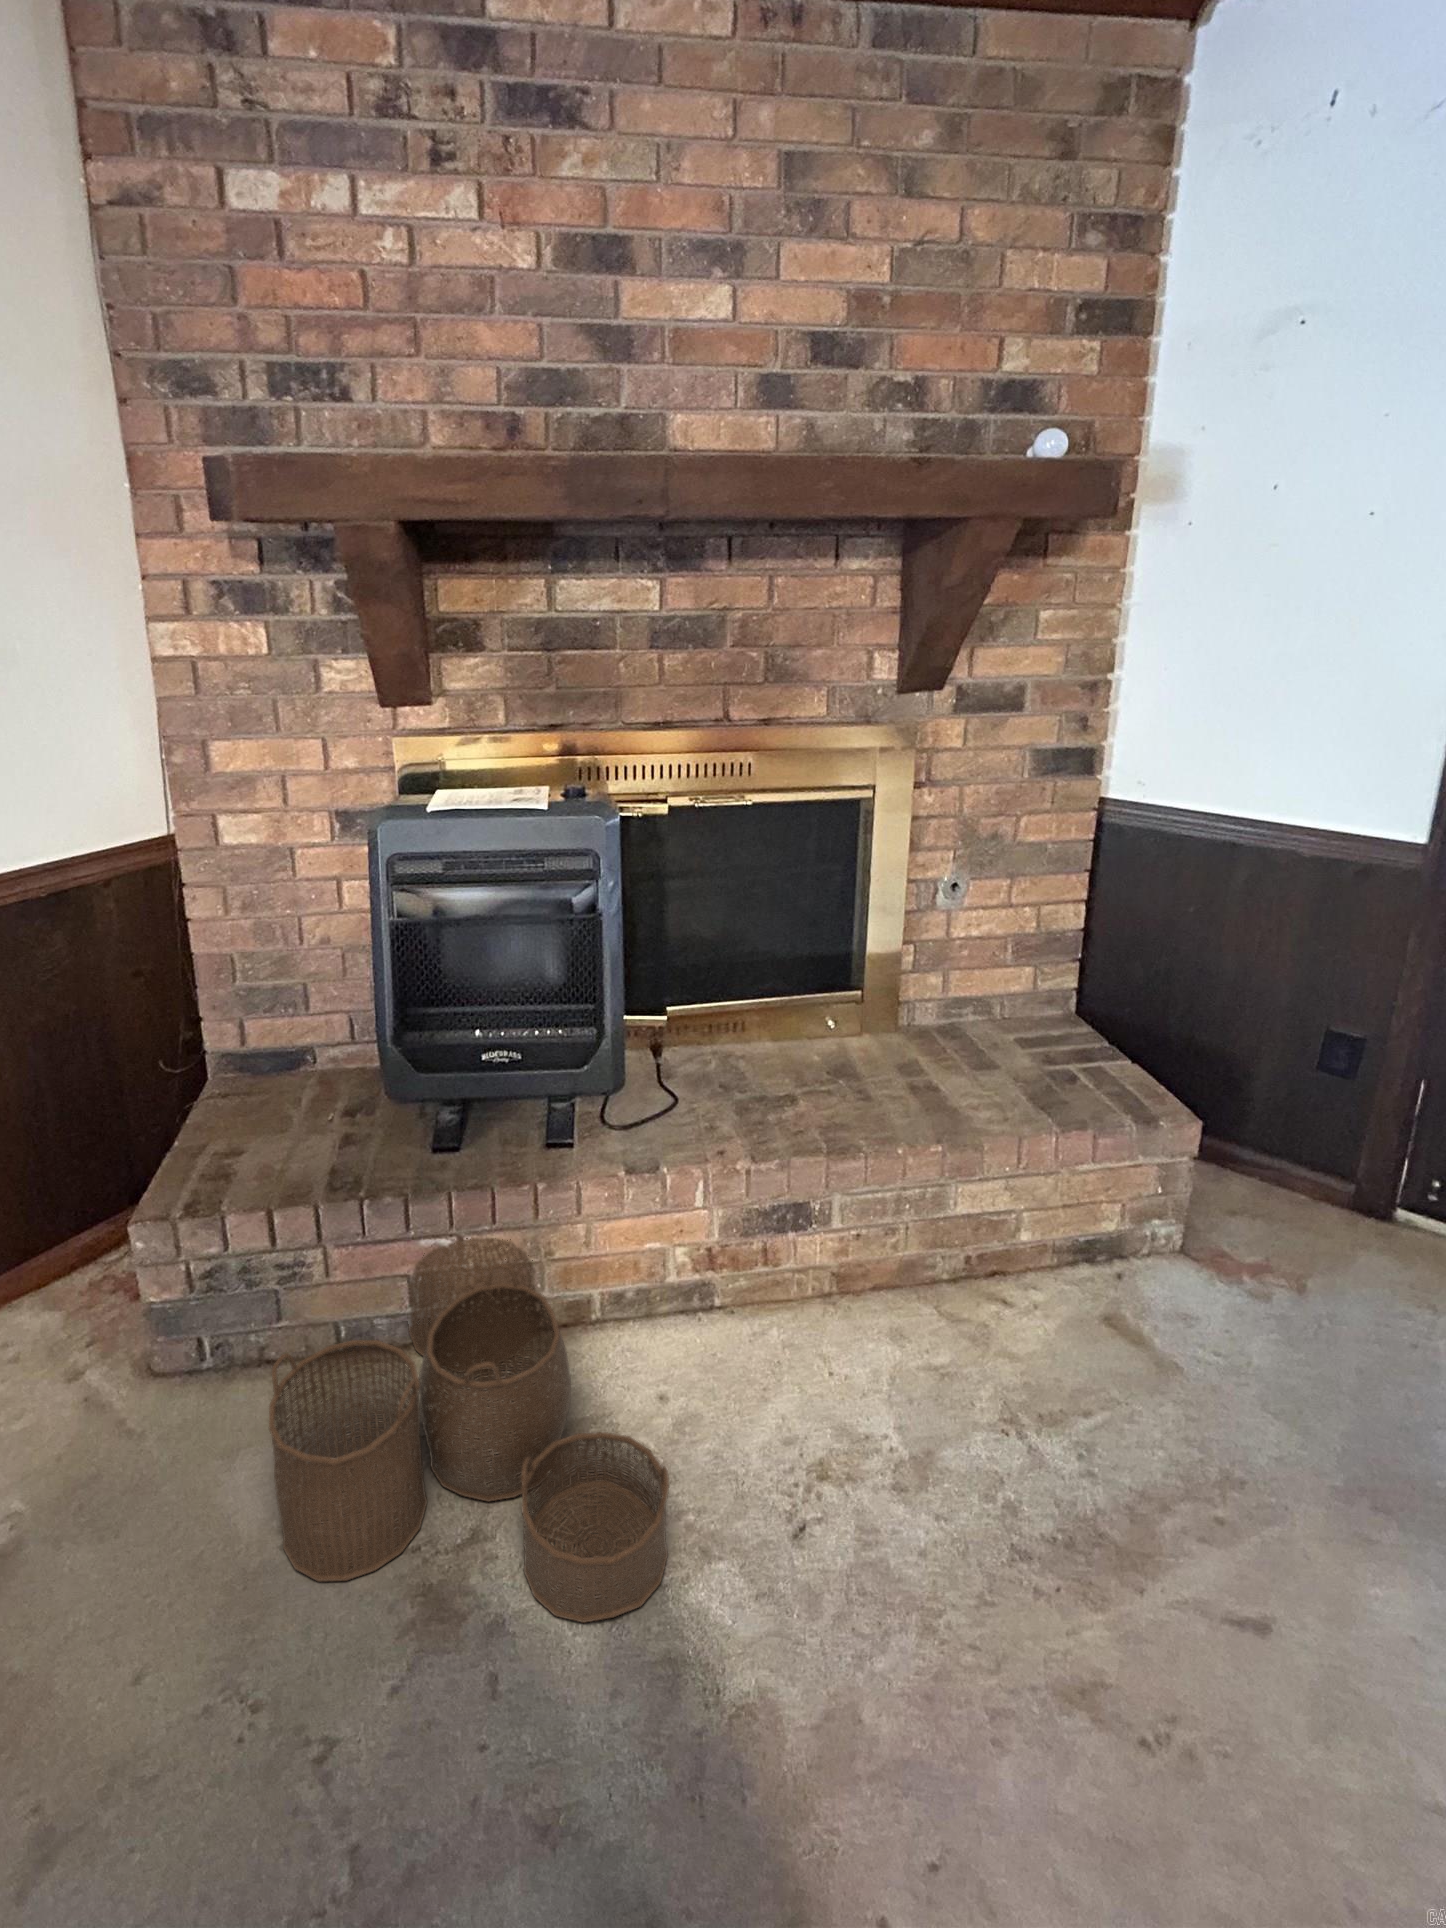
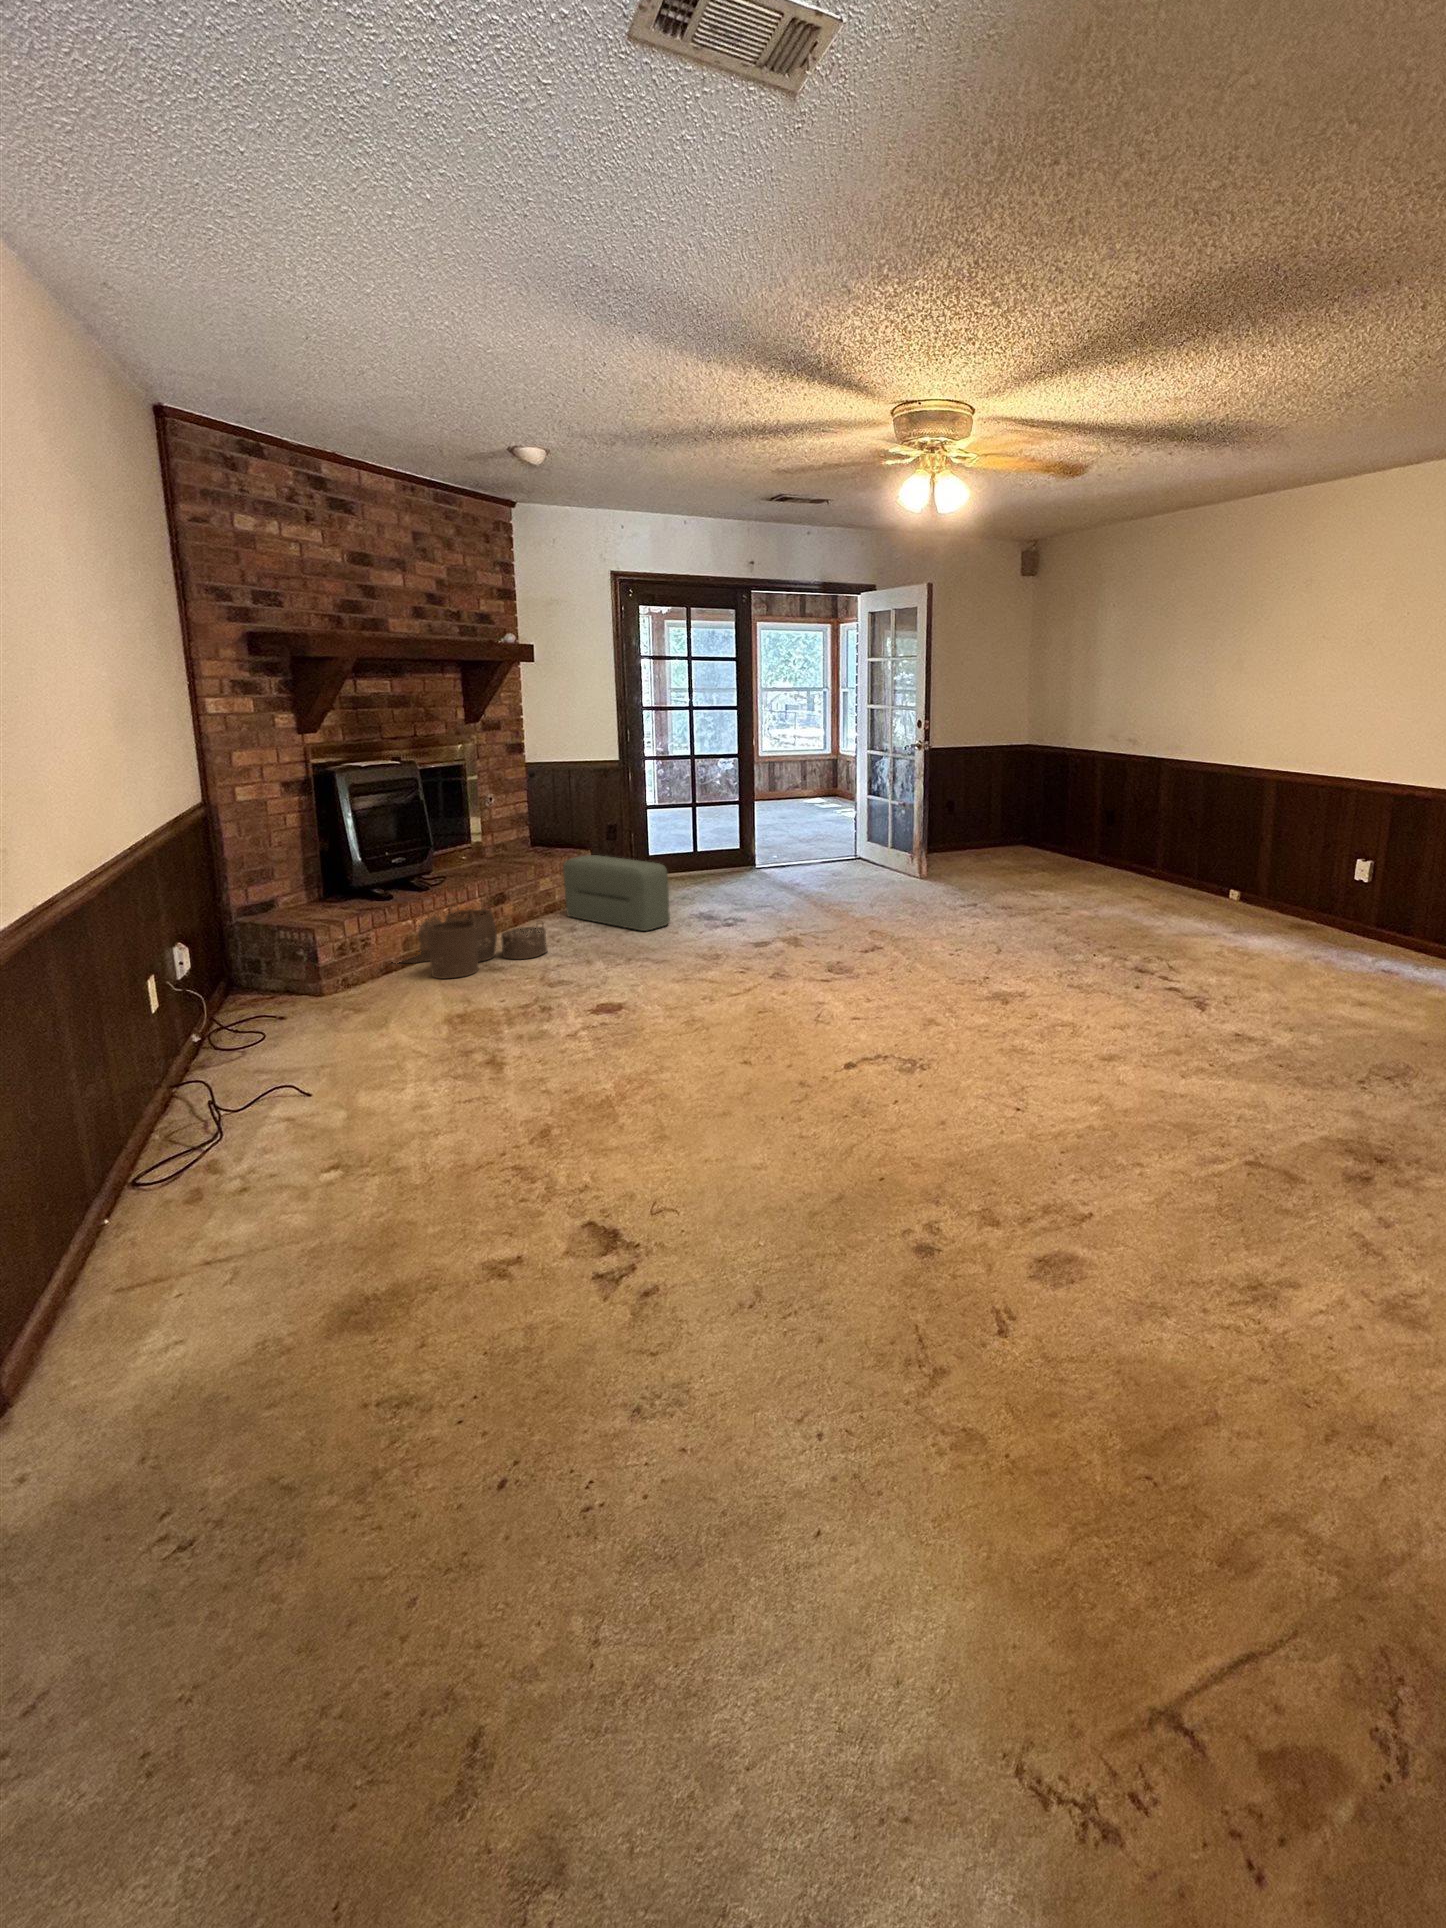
pouf: none [973,1192,1258,1787] -> present [563,855,670,931]

